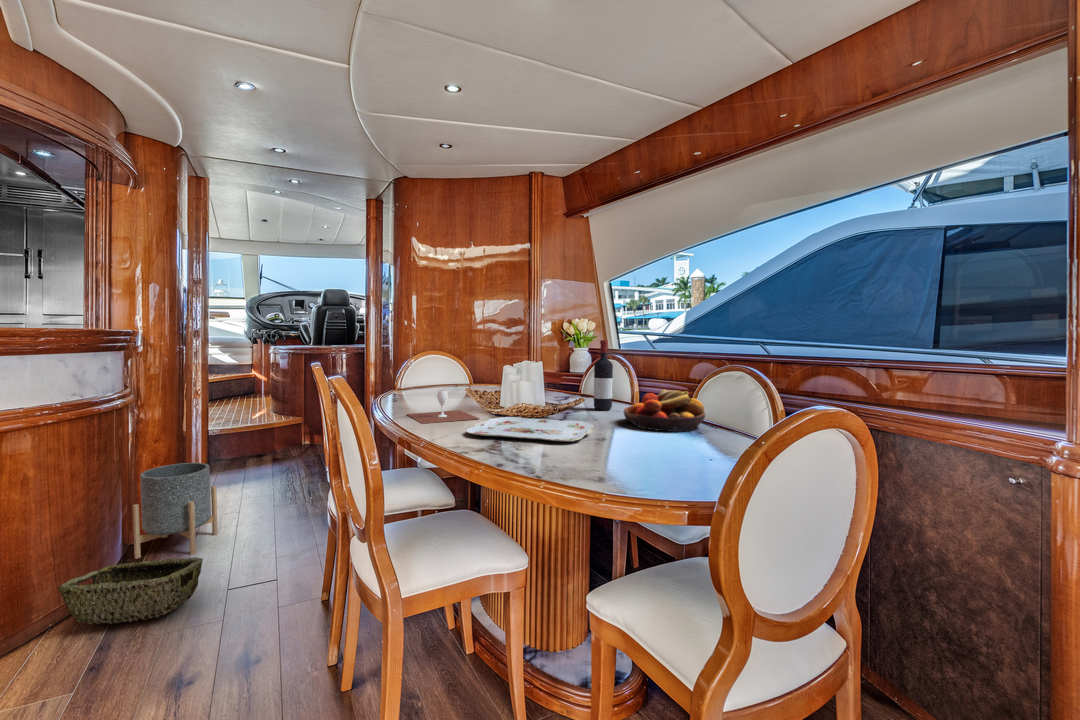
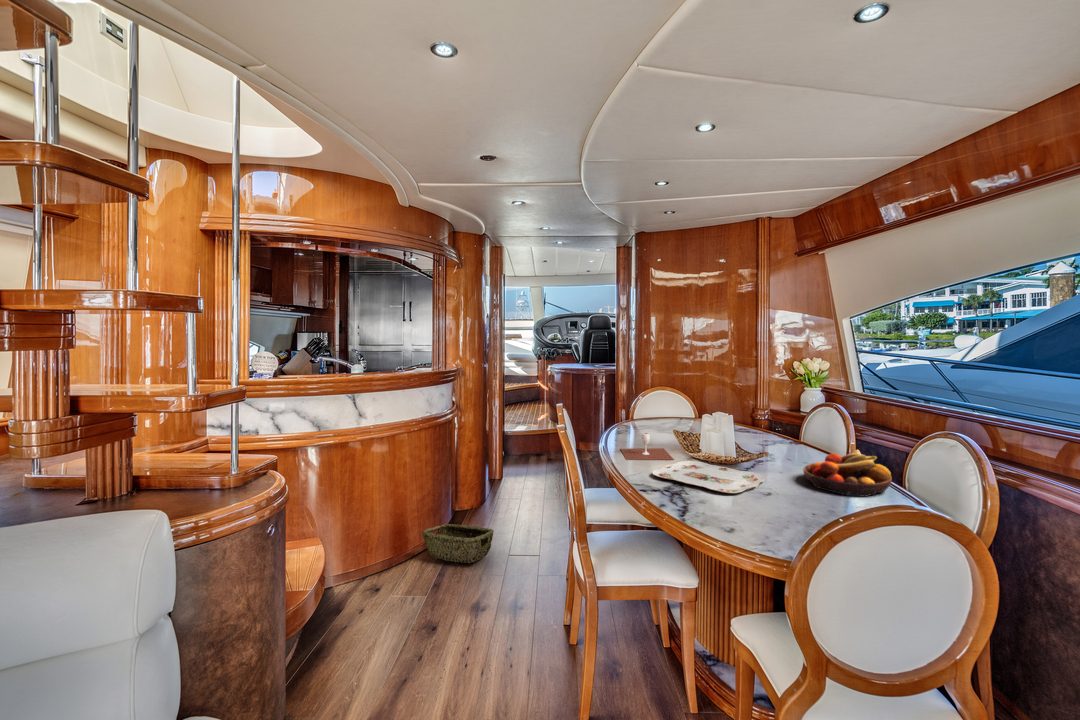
wine bottle: present [594,340,613,410] -> none [790,395,810,461]
planter: present [133,463,218,559] -> none [458,460,505,525]

